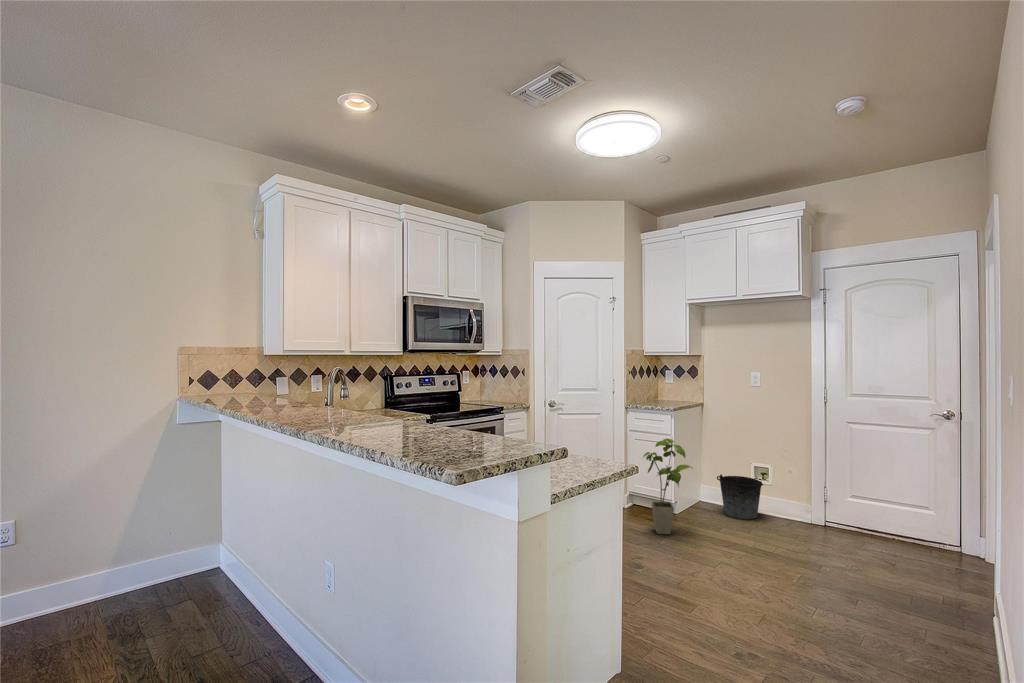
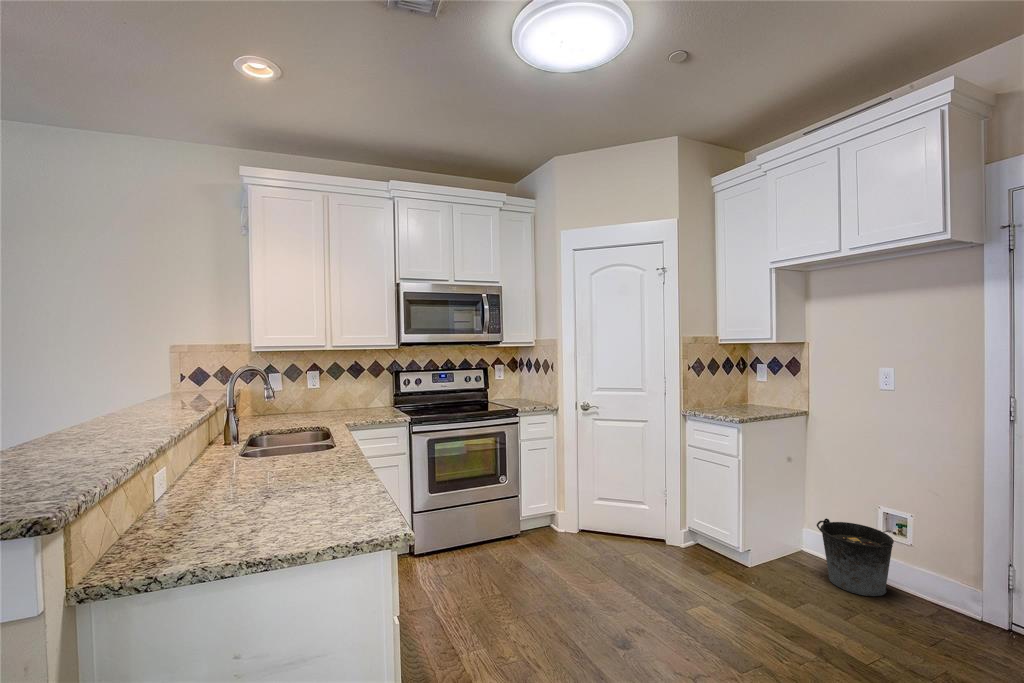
house plant: present [643,438,693,534] -> none [678,465,755,600]

